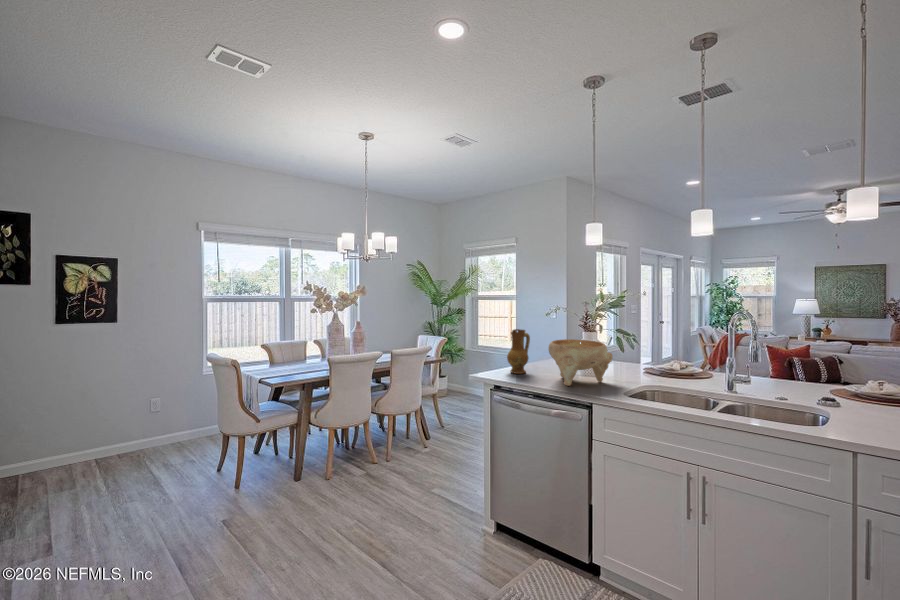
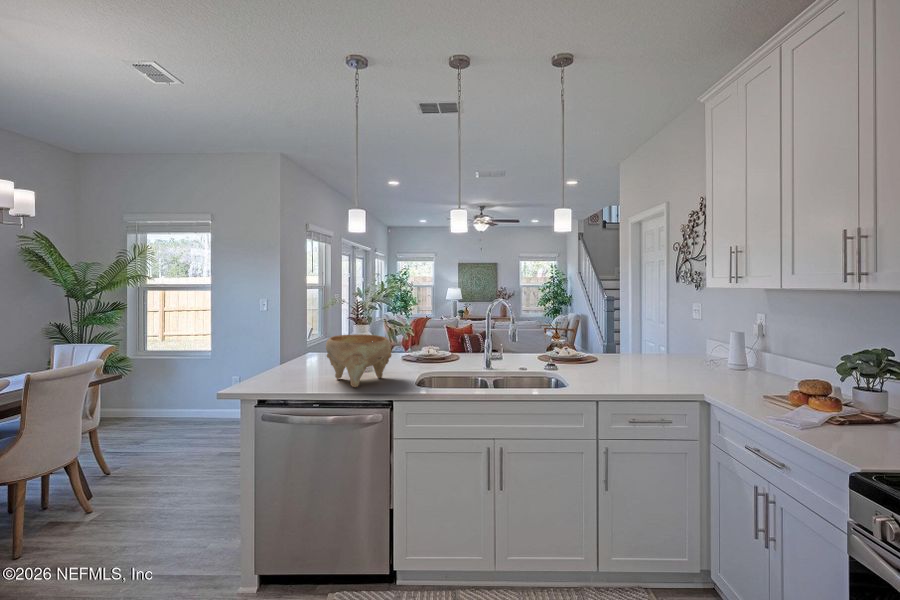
ceramic jug: present [507,329,530,374] -> none [264,327,292,382]

